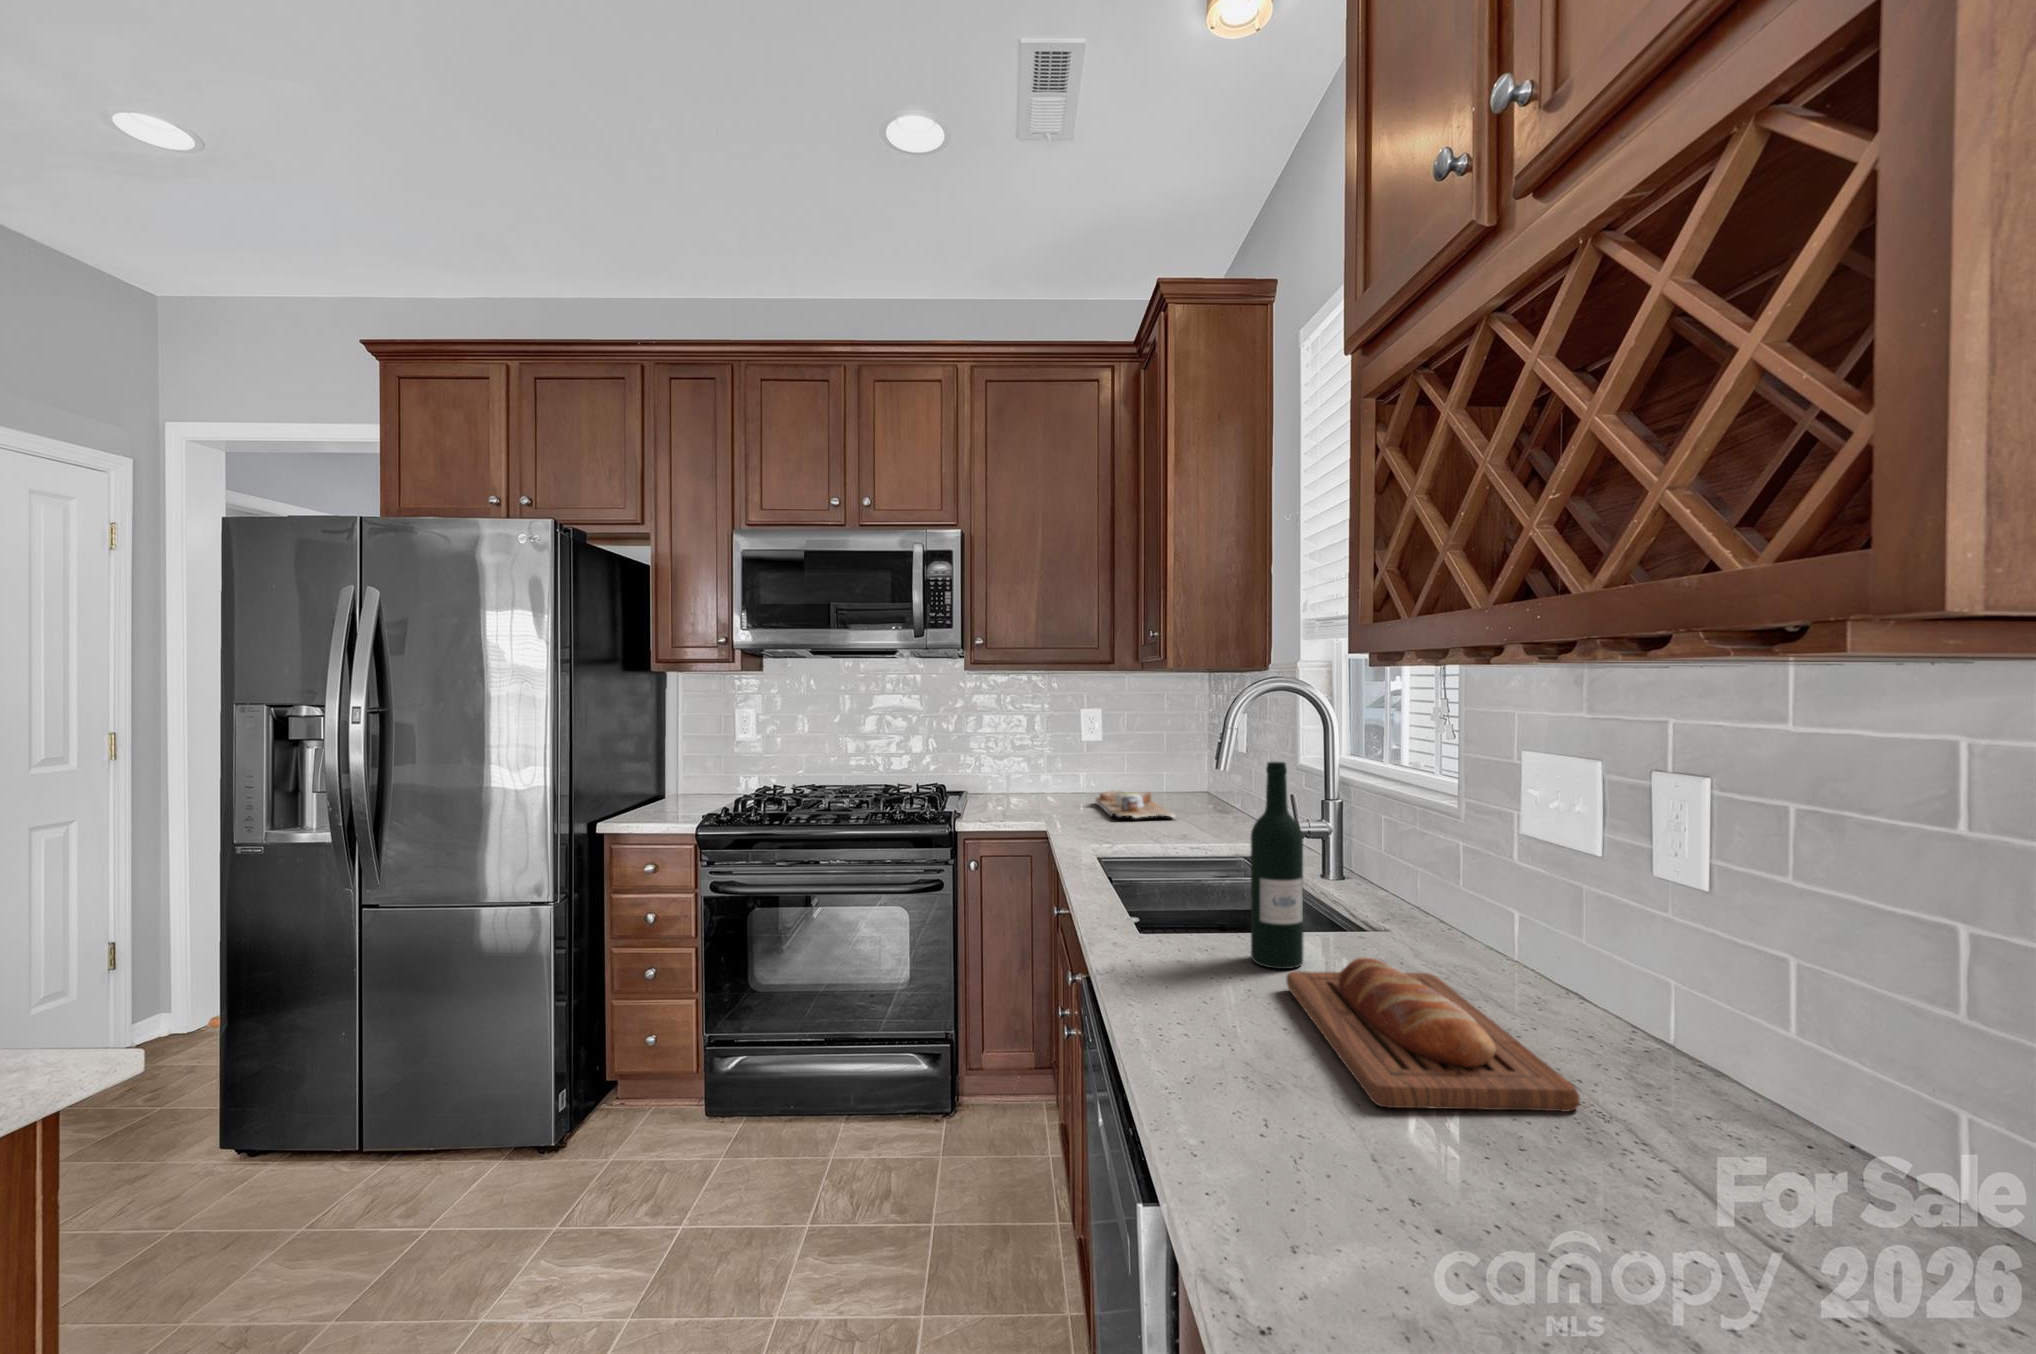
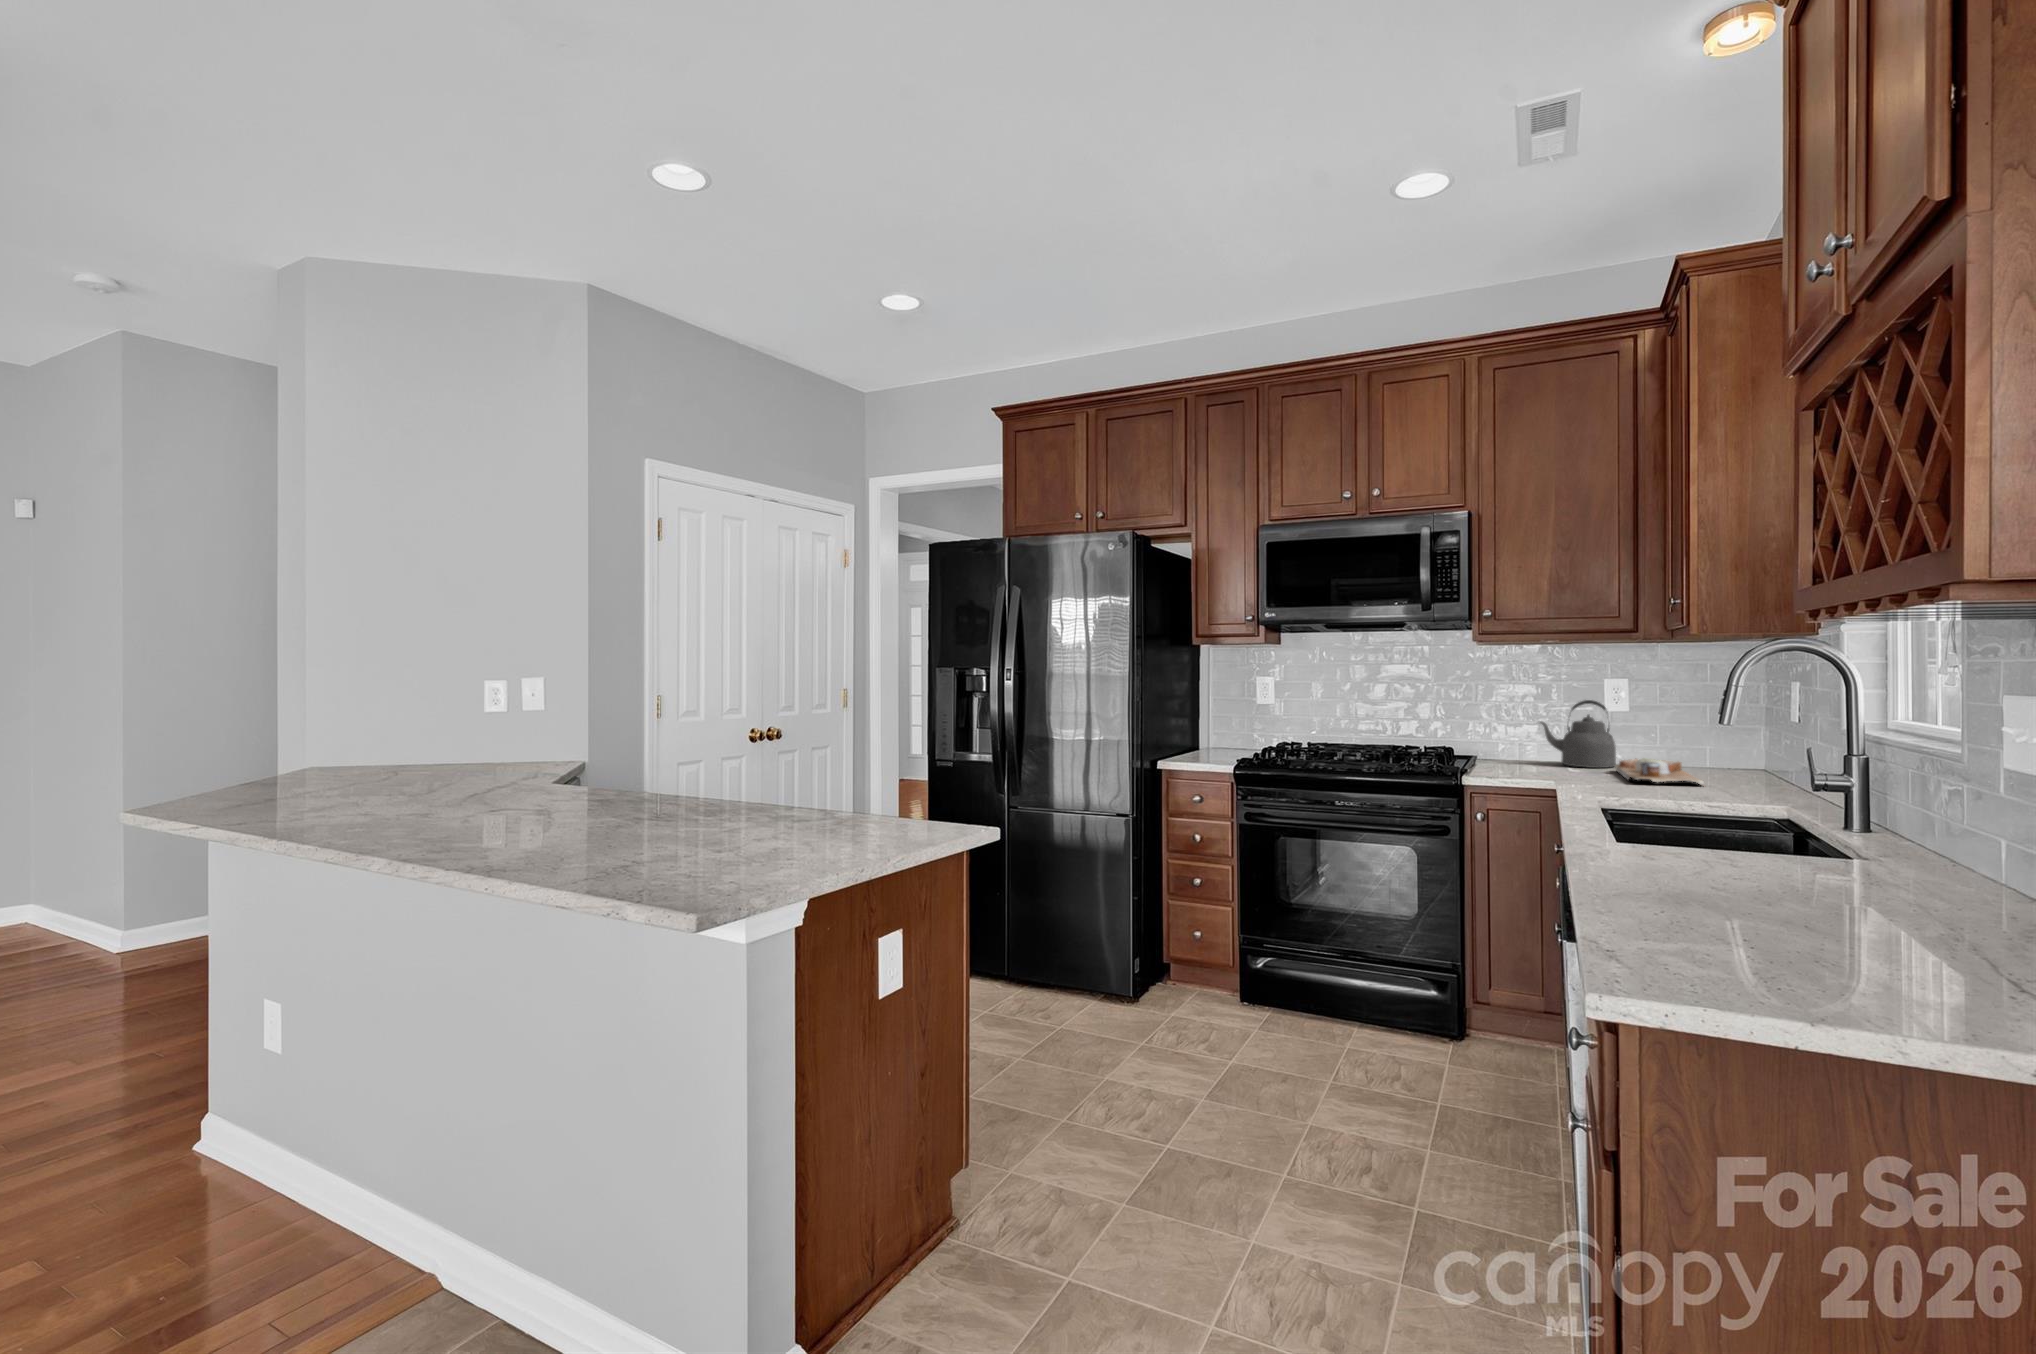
kettle: none [1024,731,1094,800] -> present [1540,700,1616,768]
wine bottle: present [1251,762,1303,969] -> none [1718,706,1771,876]
bread loaf: present [1286,957,1580,1112] -> none [1739,859,1963,954]

